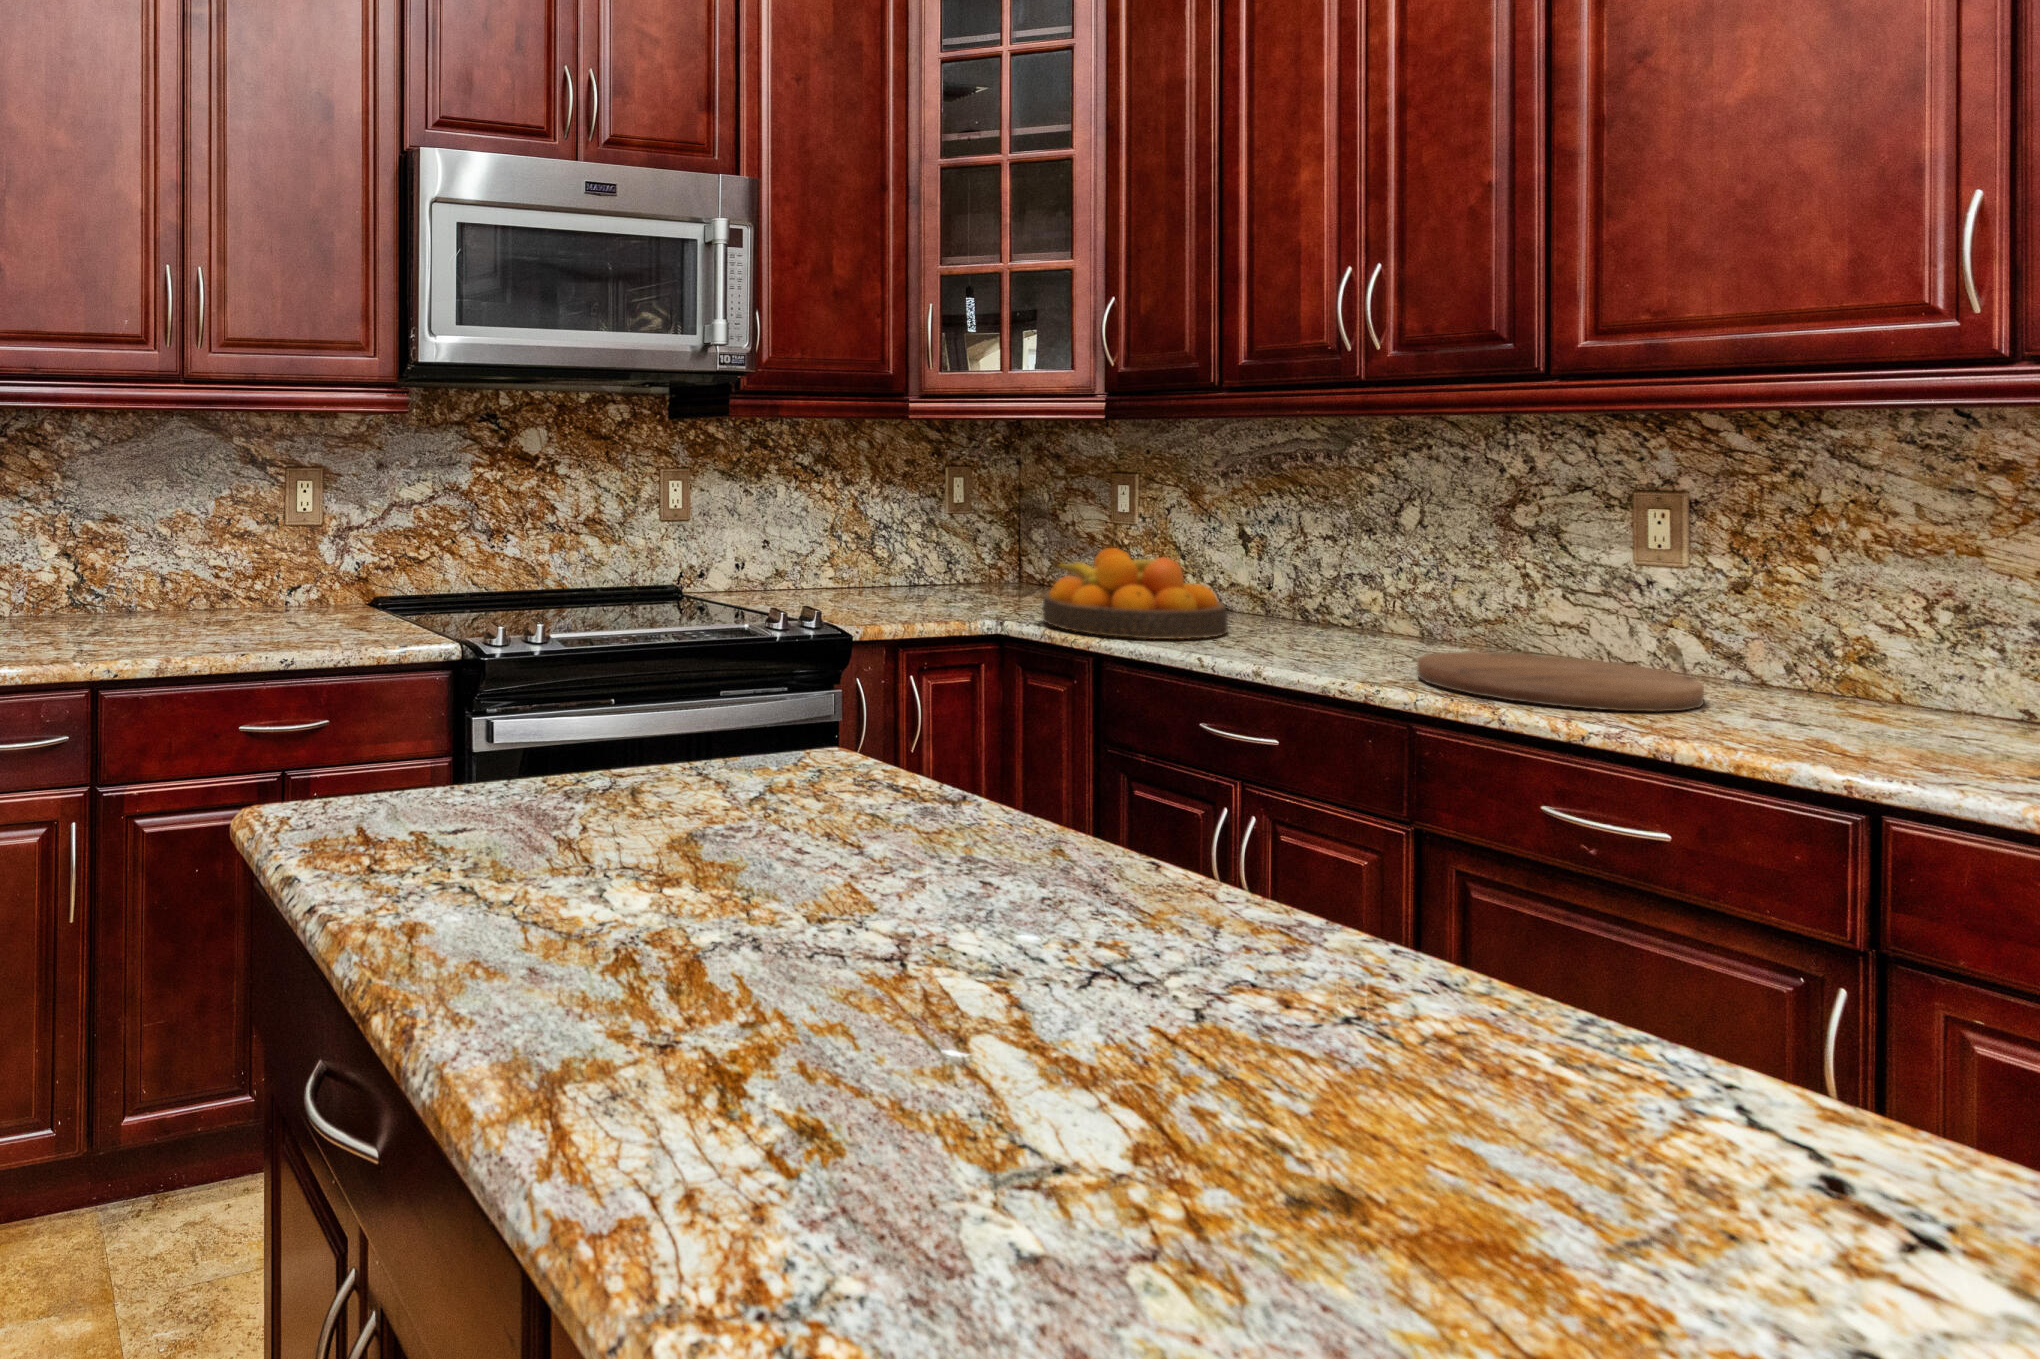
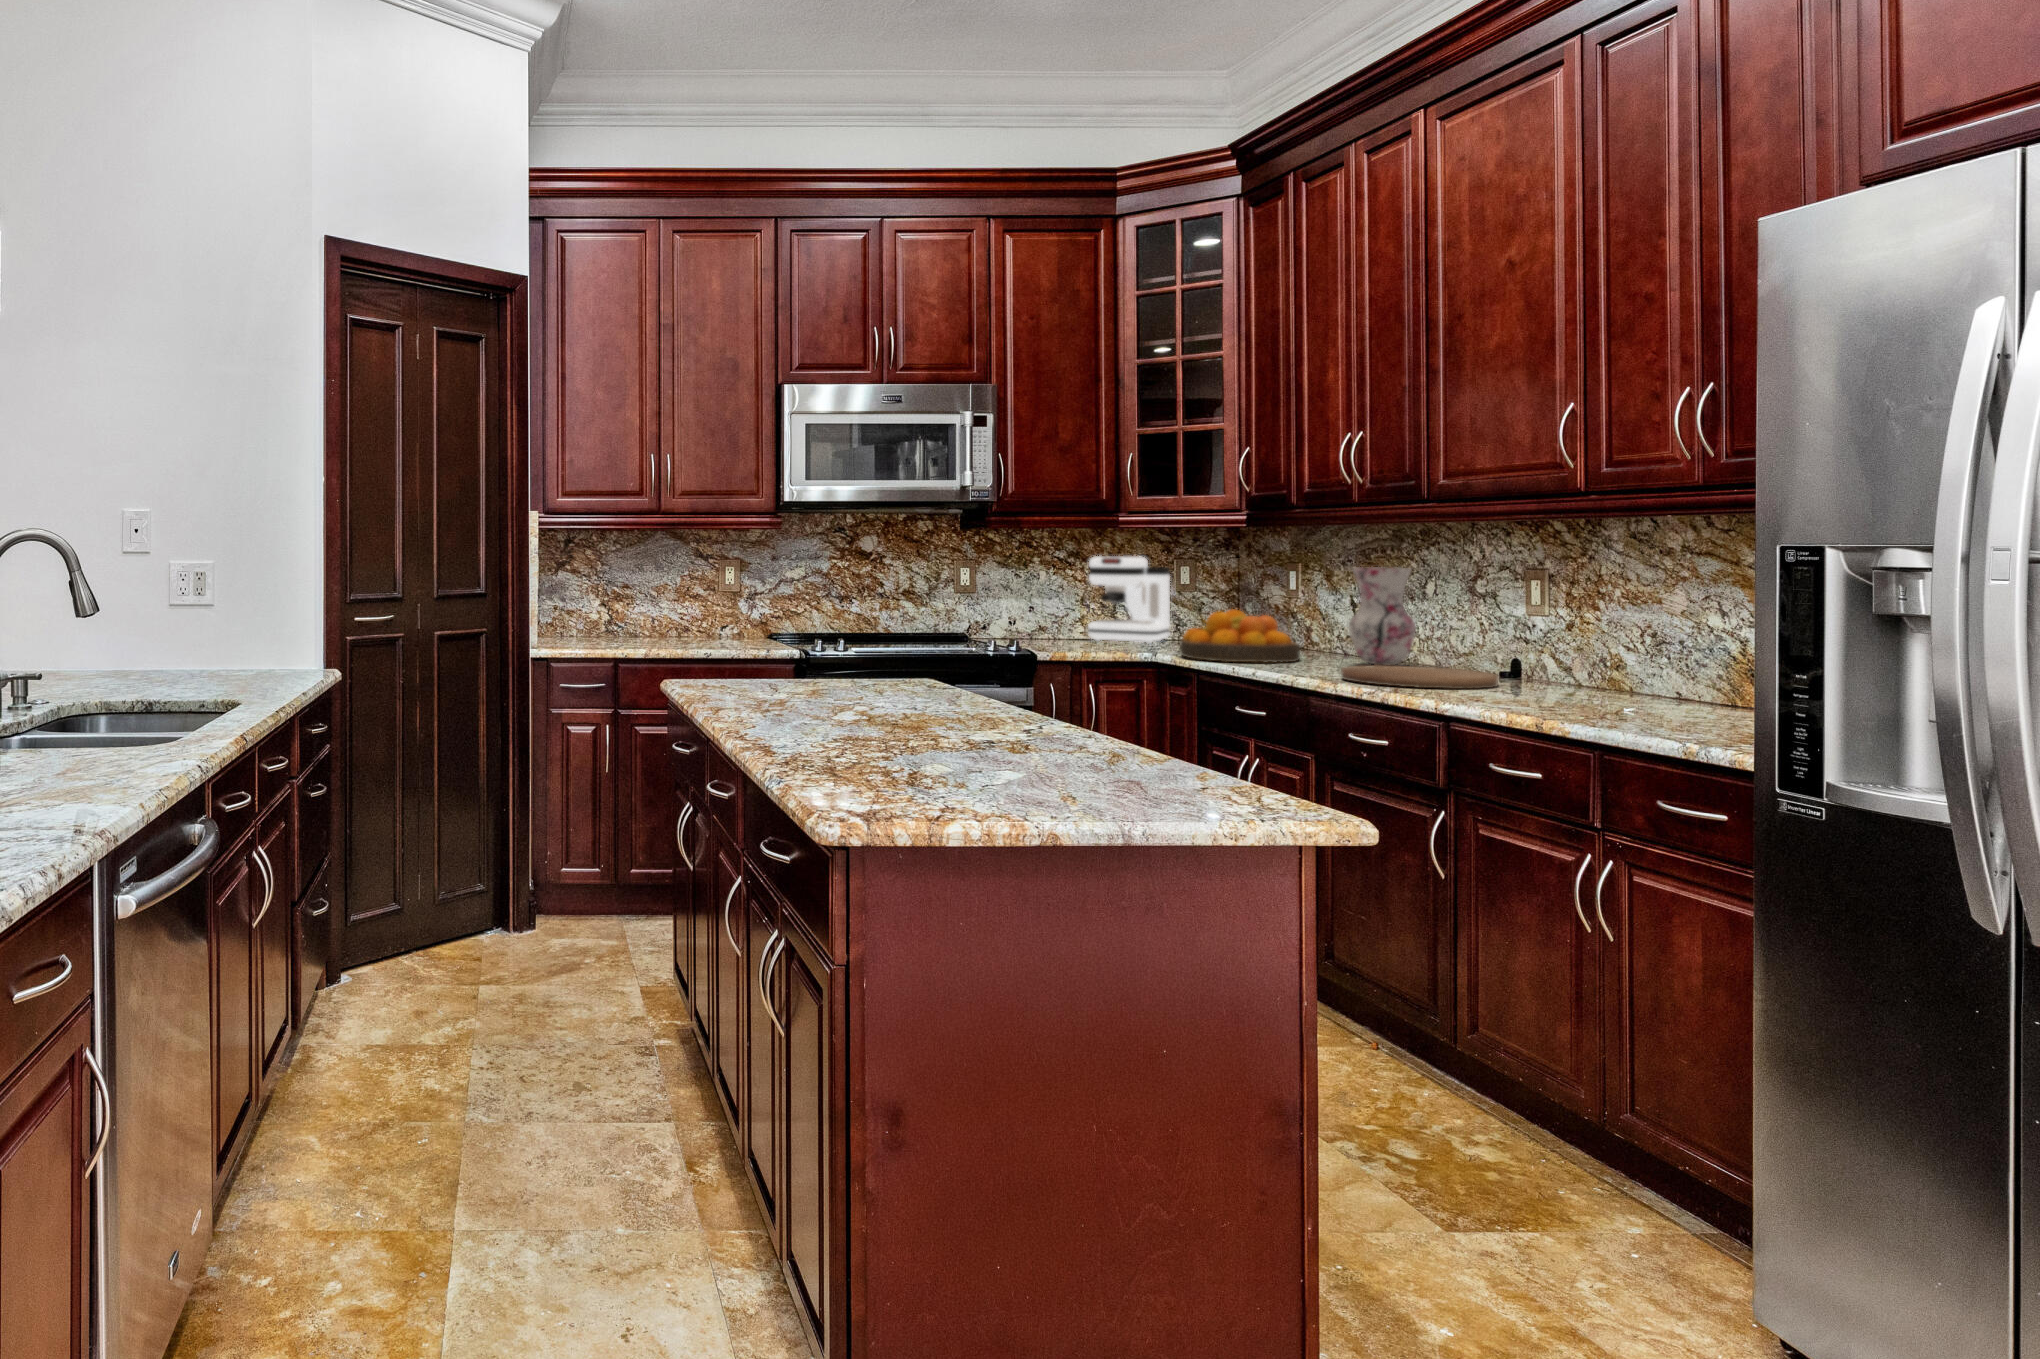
coffee maker: none [842,462,945,593] -> present [1088,556,1170,644]
vase: none [1306,483,1410,638] -> present [1349,567,1416,665]

